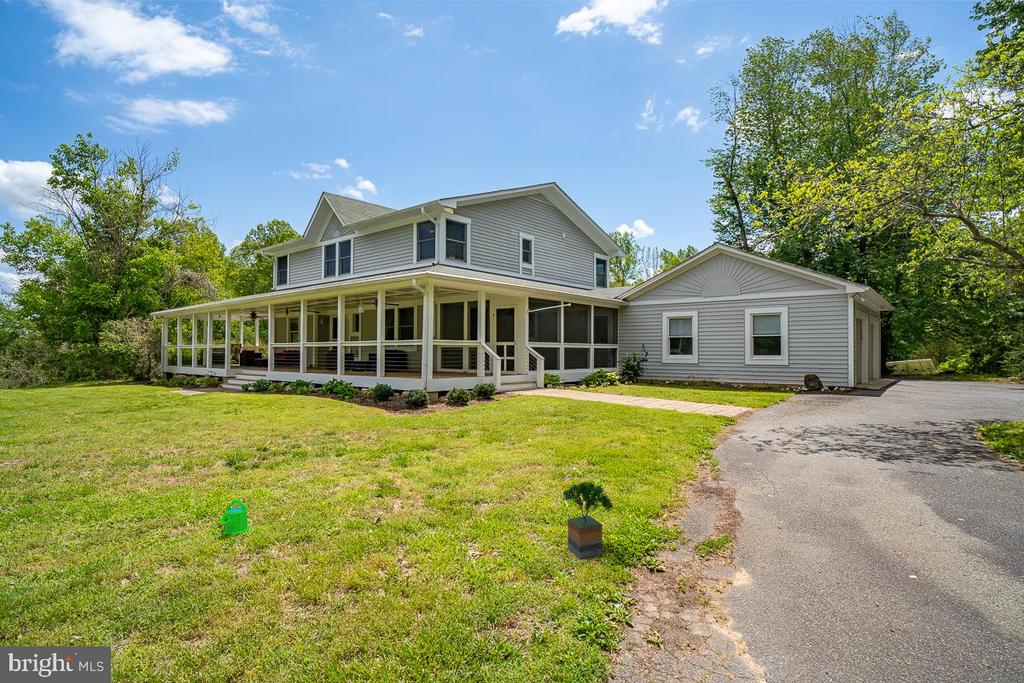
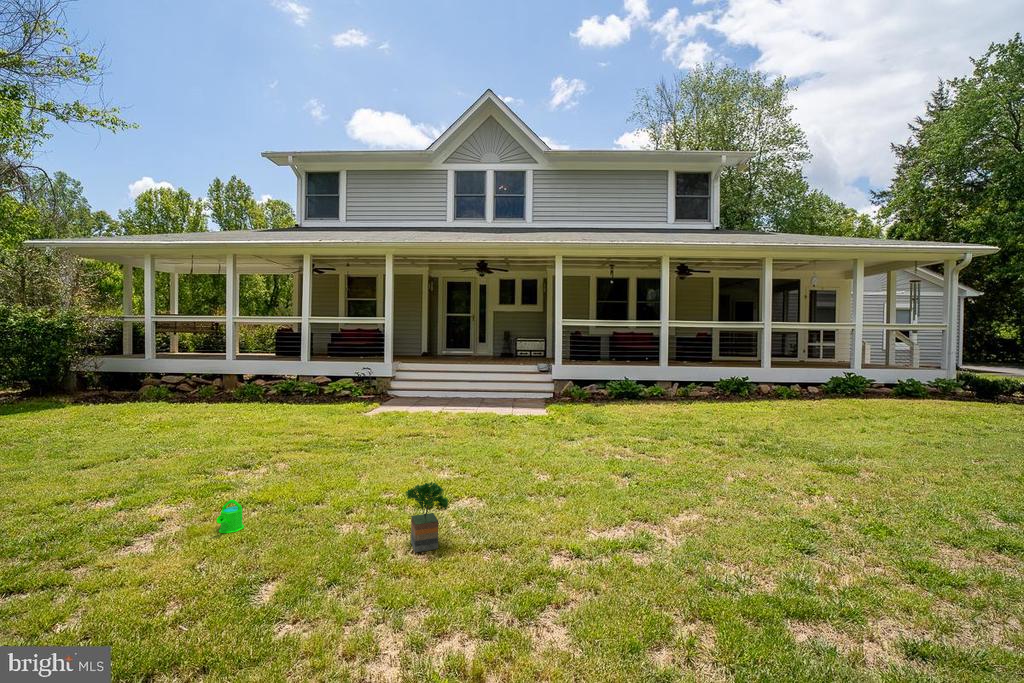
potted tree: present [563,482,613,559] -> present [406,482,448,552]

